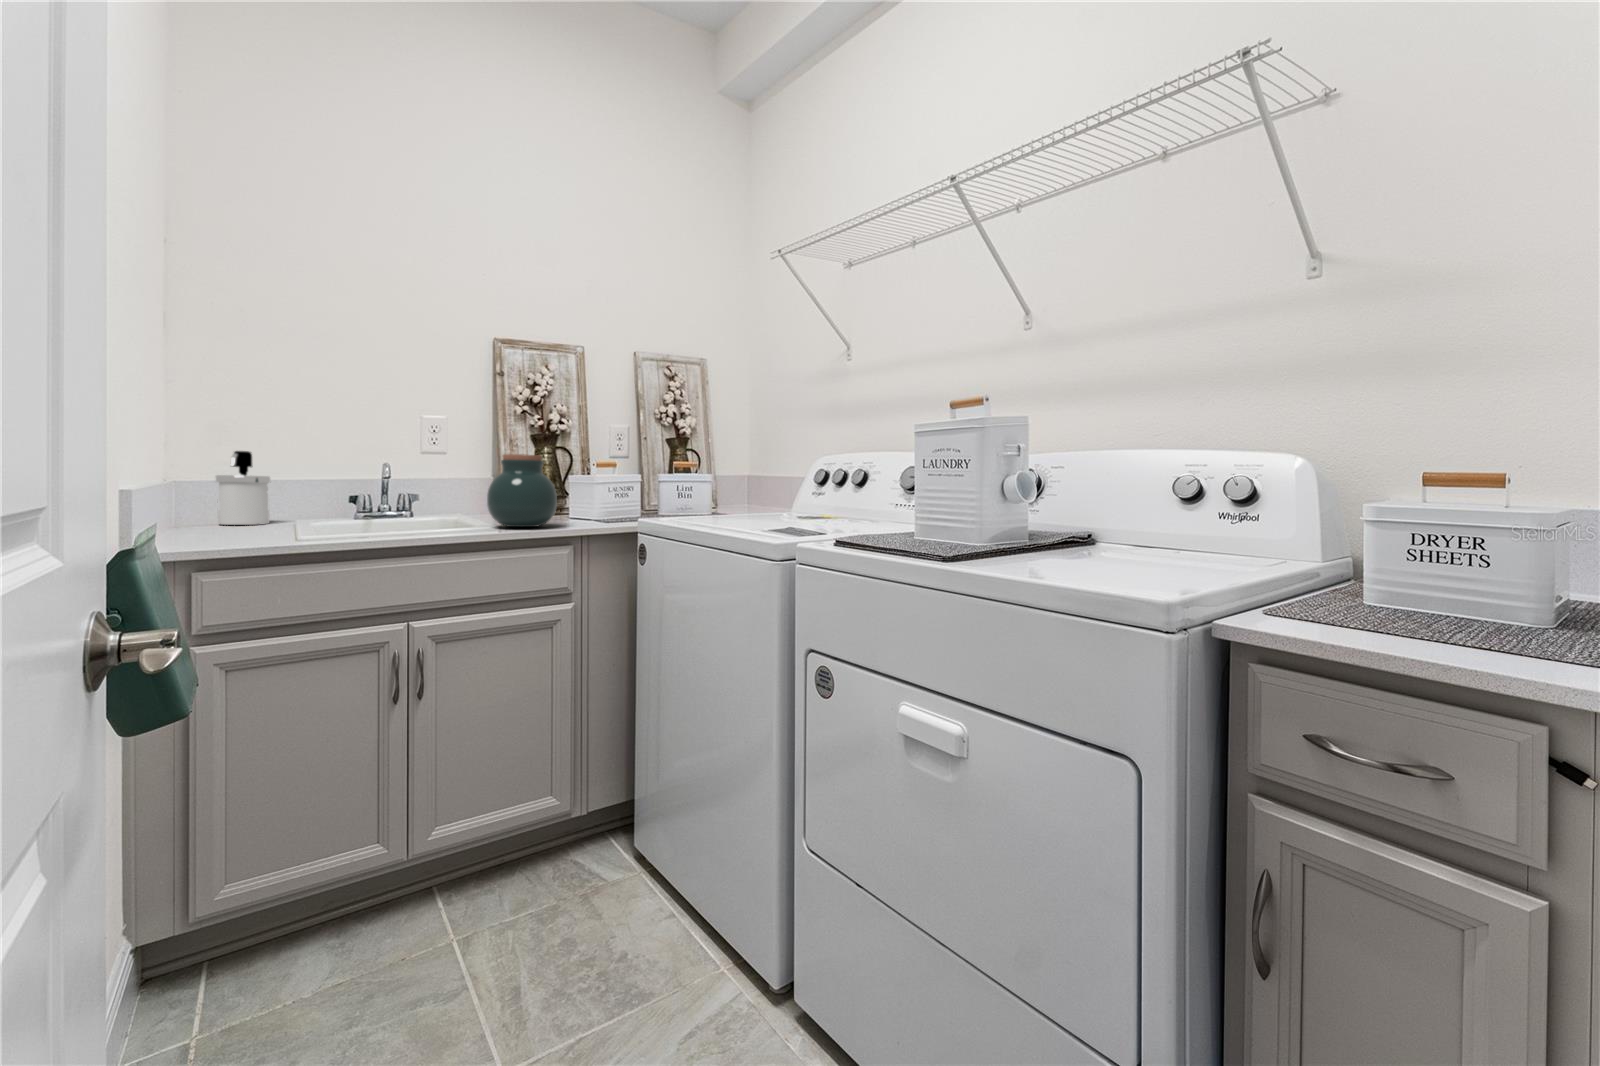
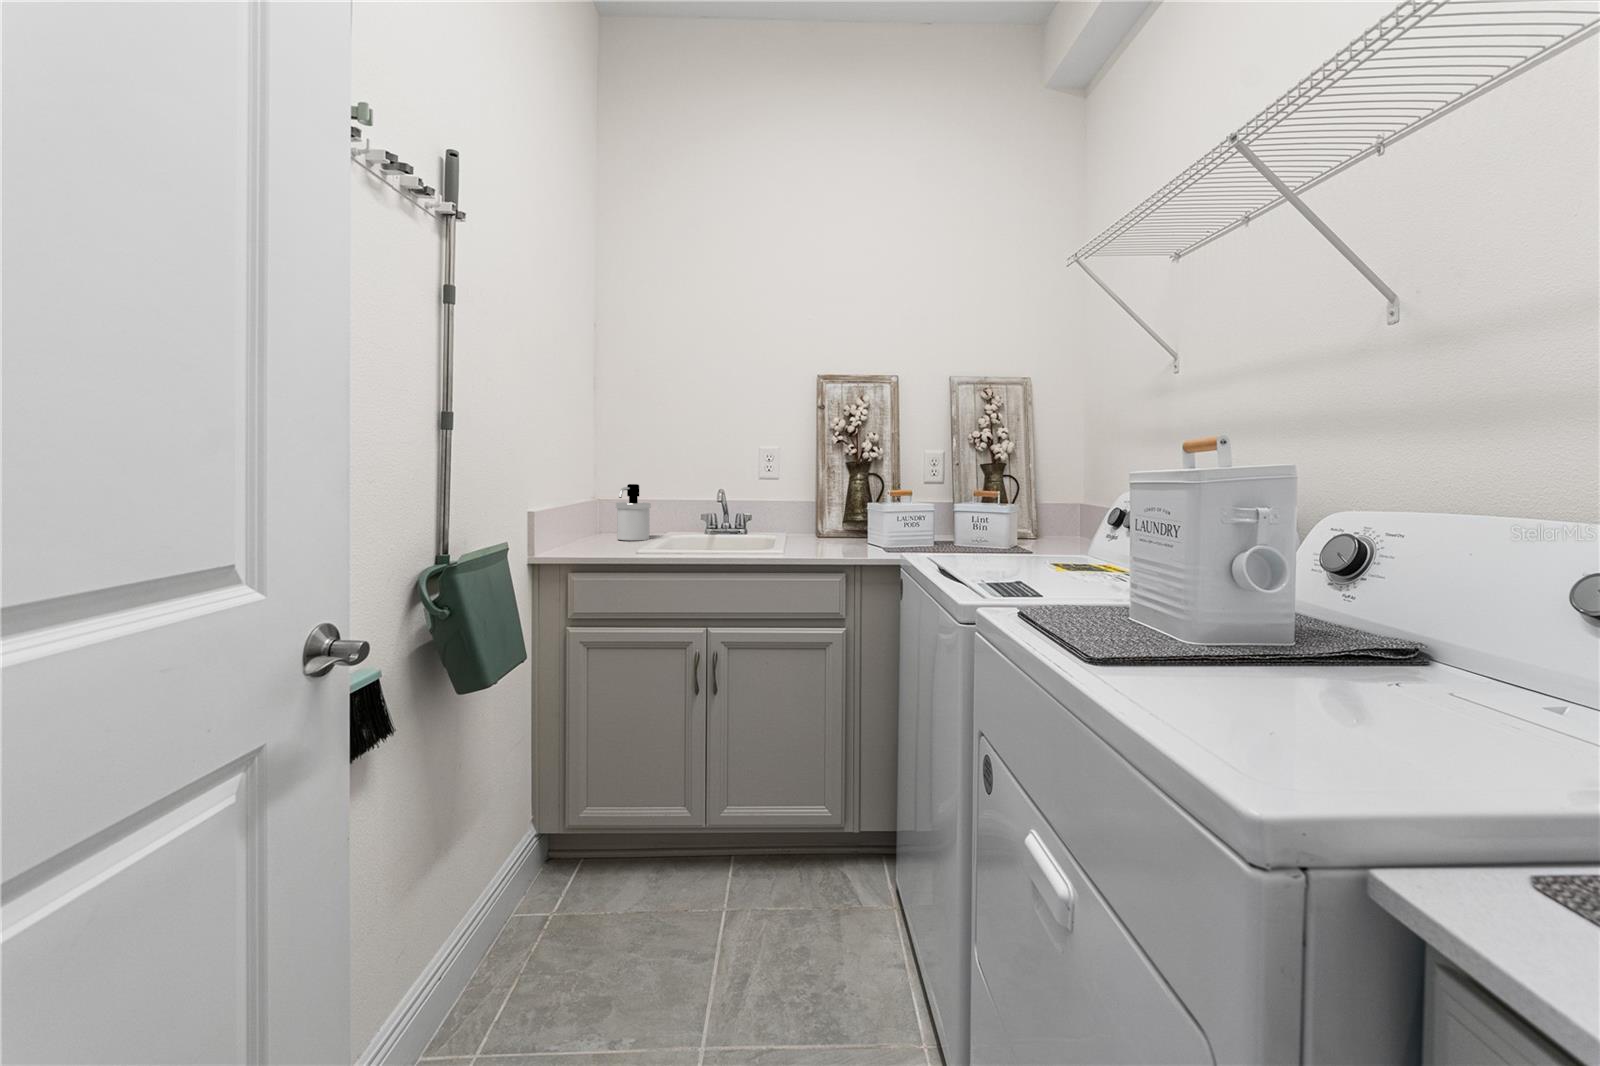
jar: present [487,454,557,527] -> none [785,488,844,553]

